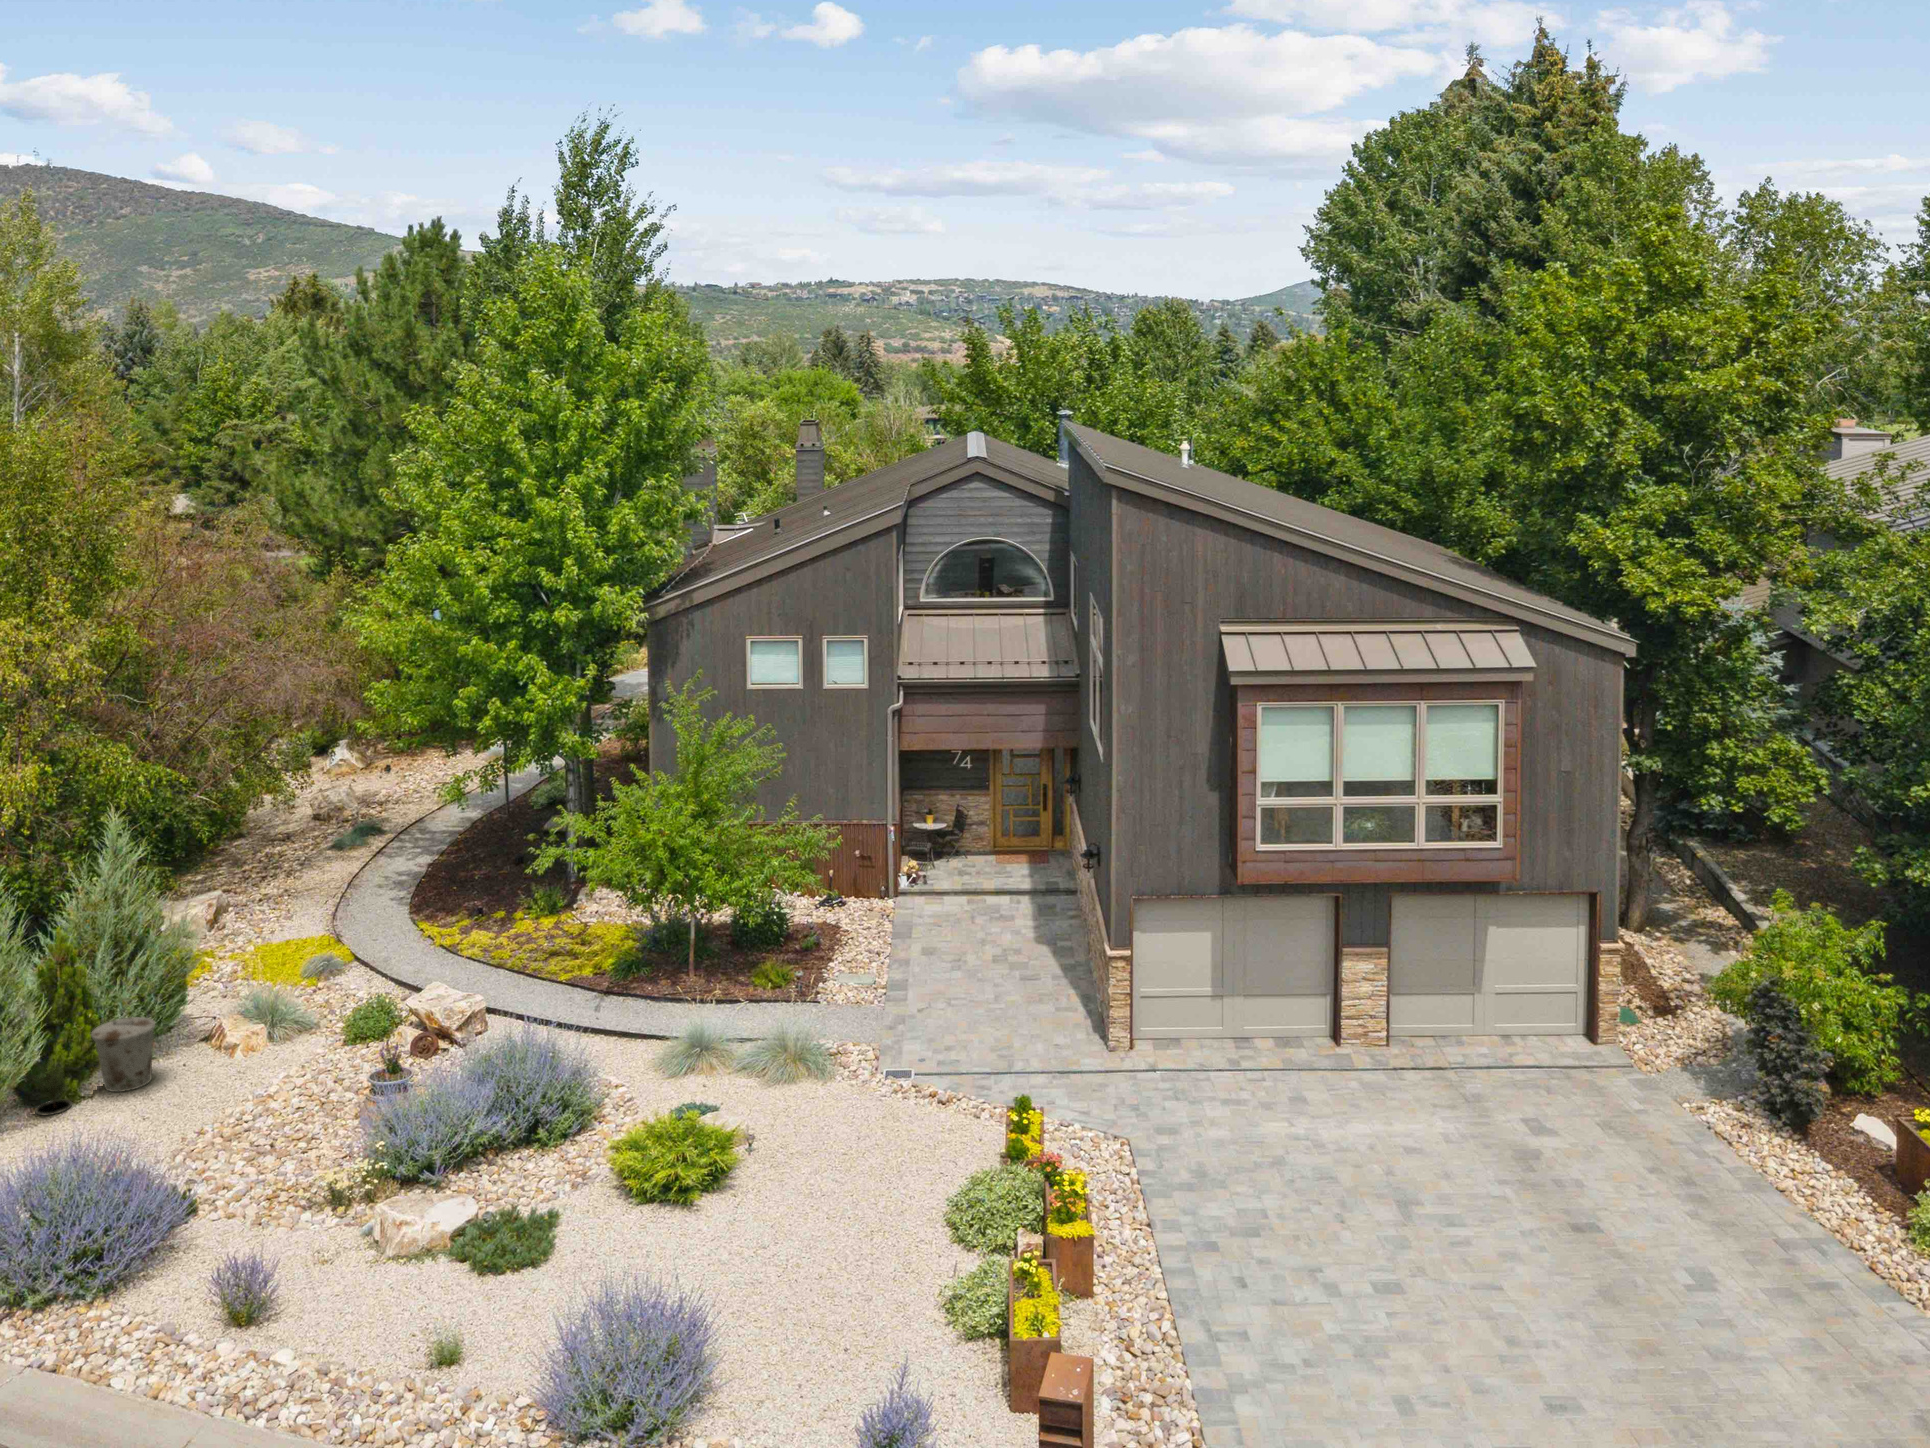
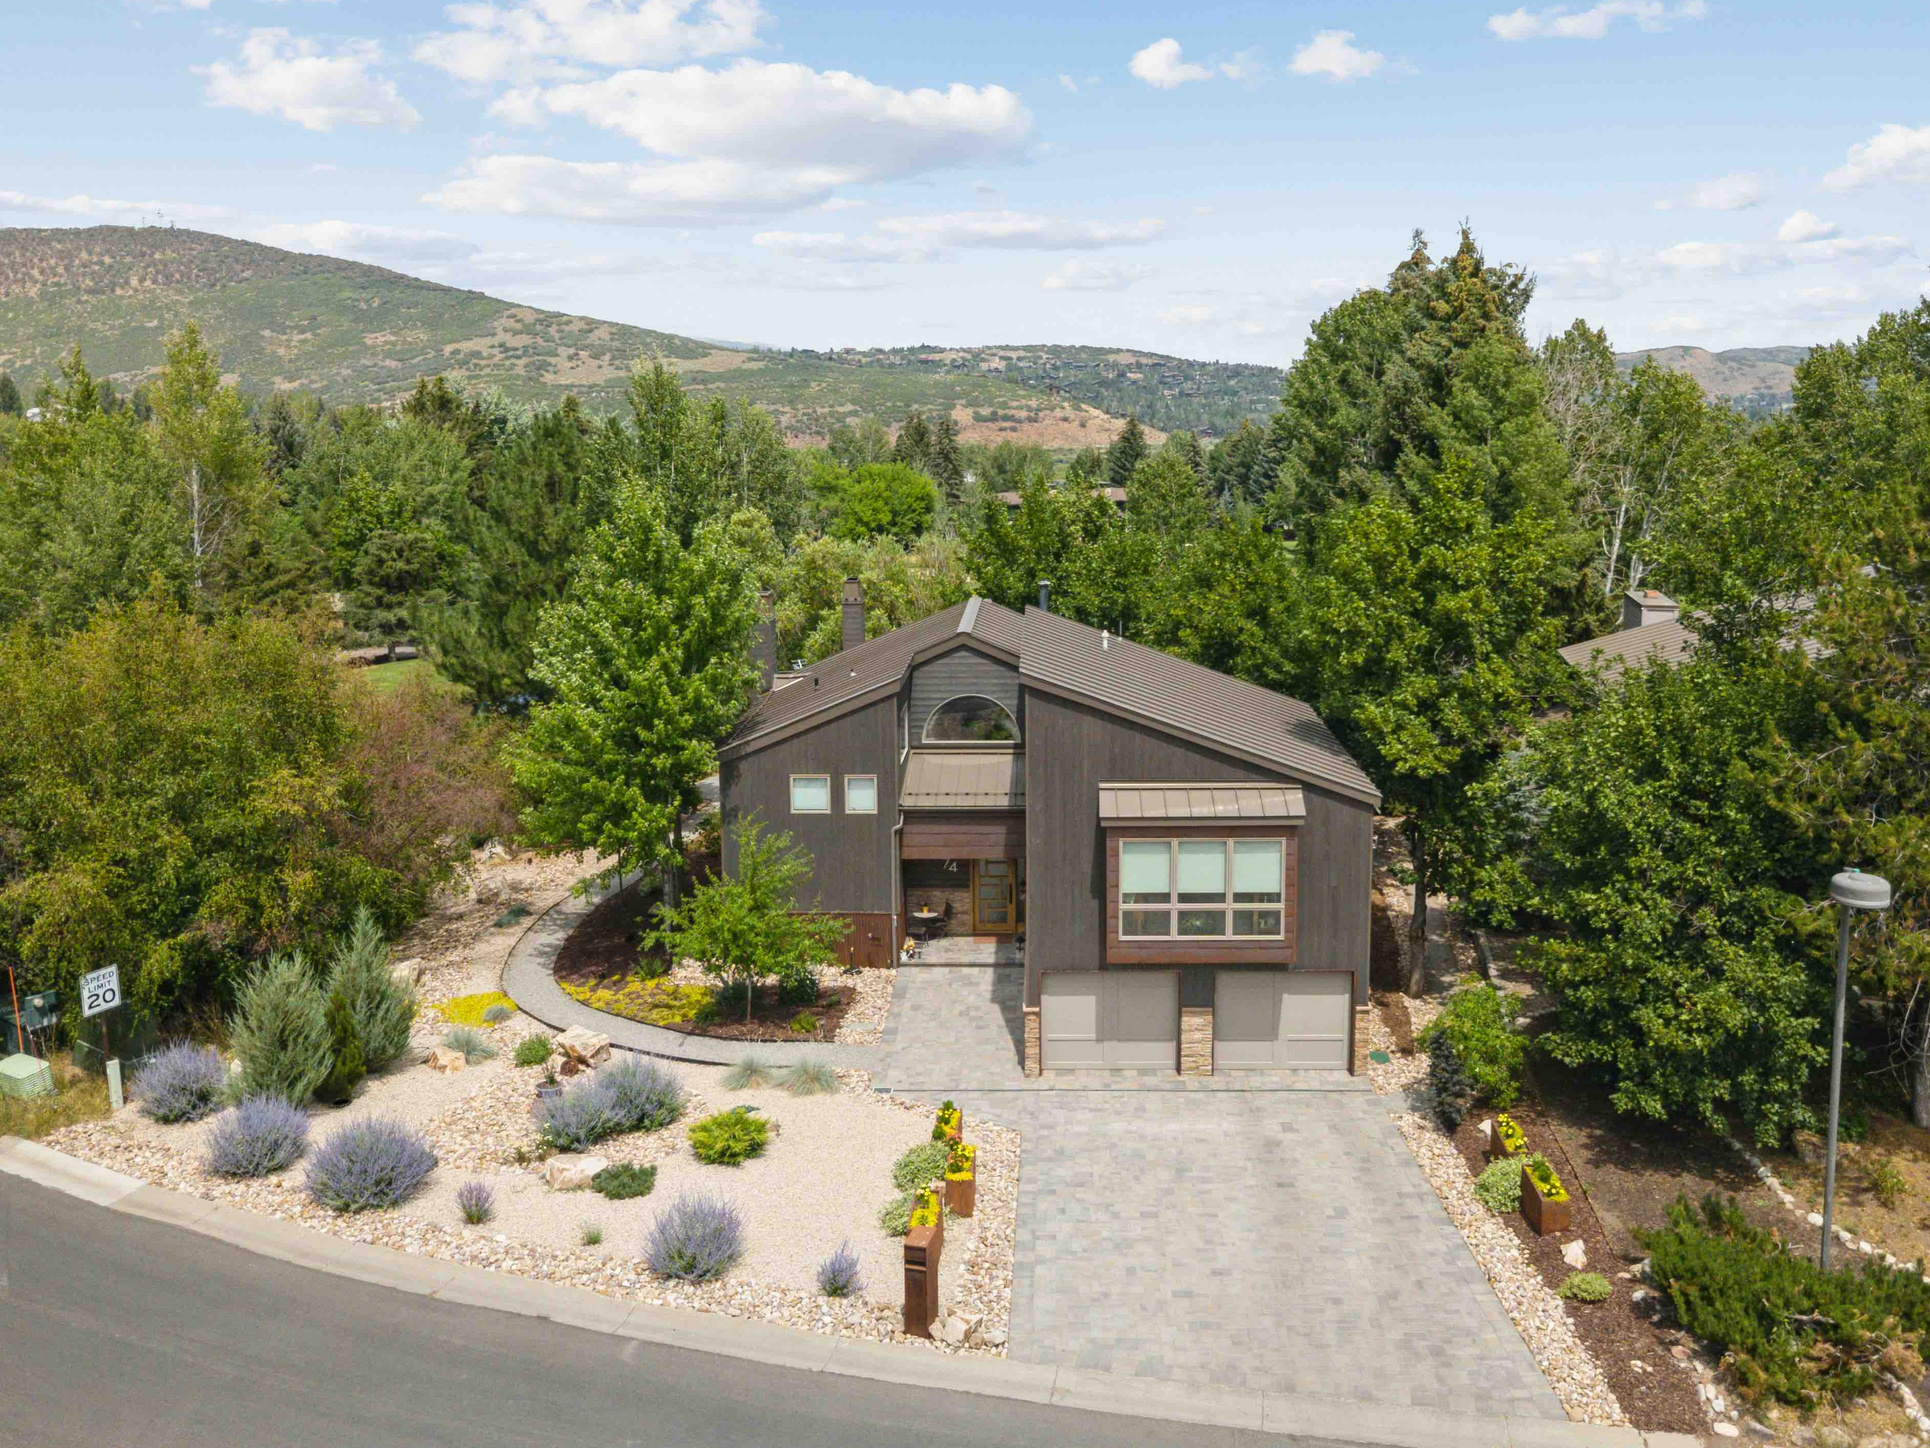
trash can: present [91,1017,155,1092] -> none [363,1046,401,1094]

